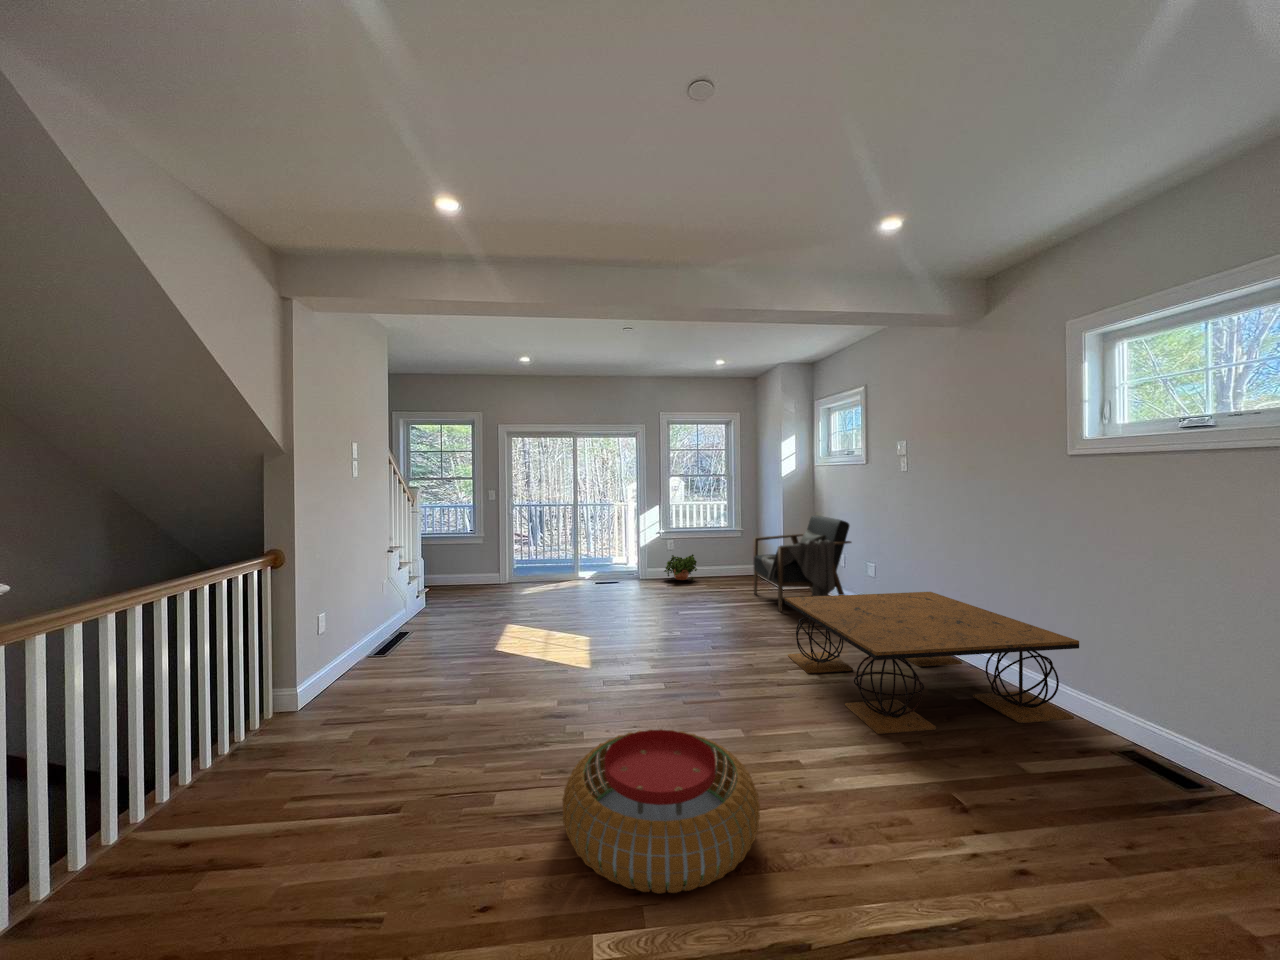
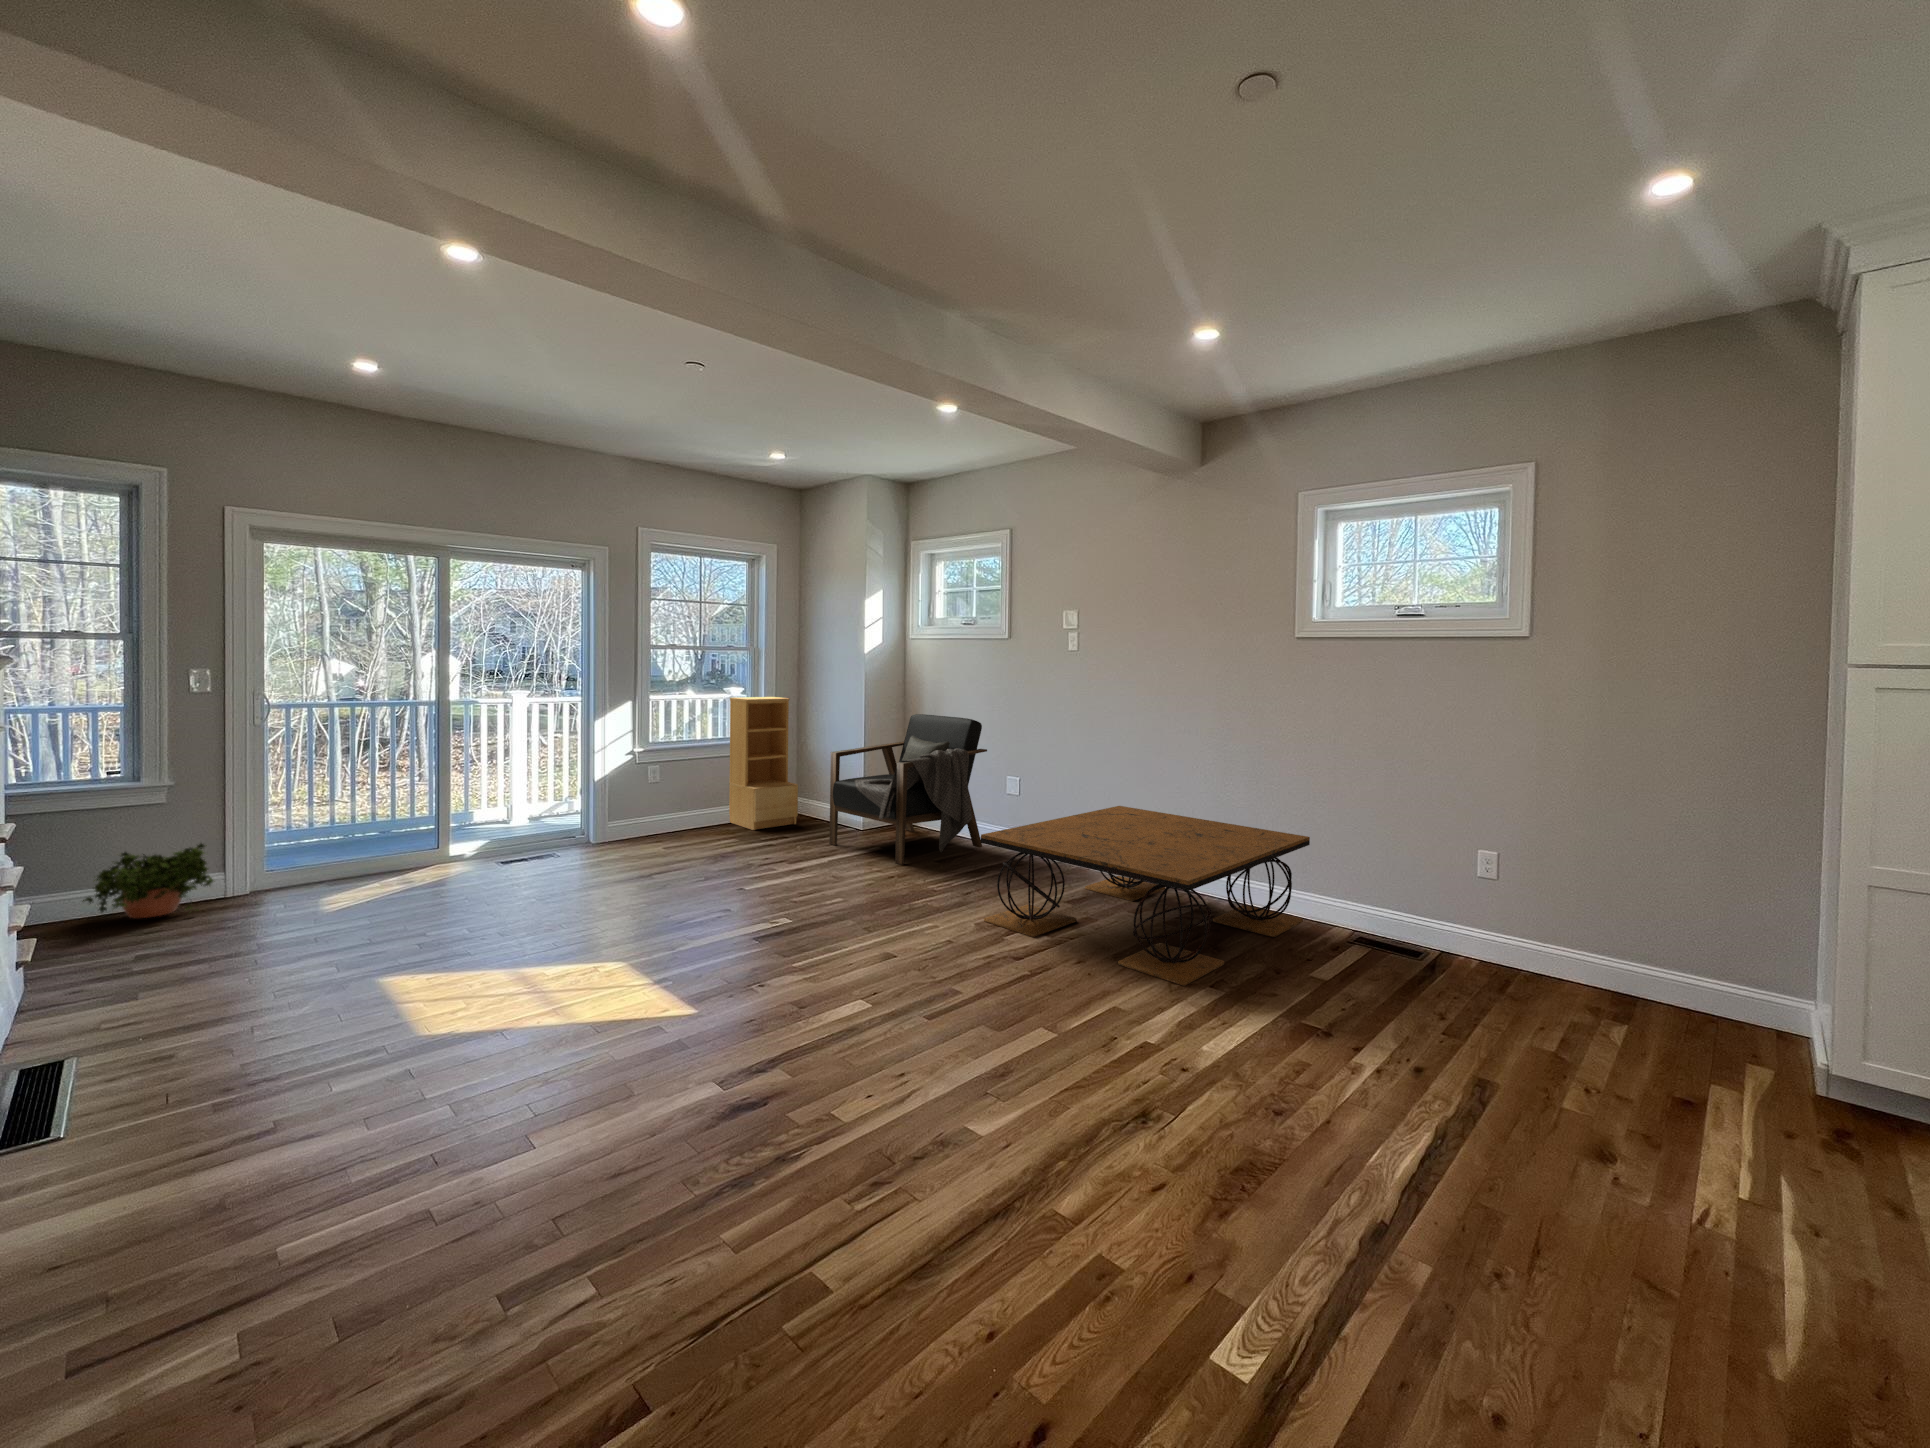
bookshelf: none [714,503,749,581] -> present [729,697,798,830]
potted plant: present [664,554,697,580] -> present [83,843,213,918]
pouf: present [562,729,760,894] -> none [963,1040,1271,1280]

